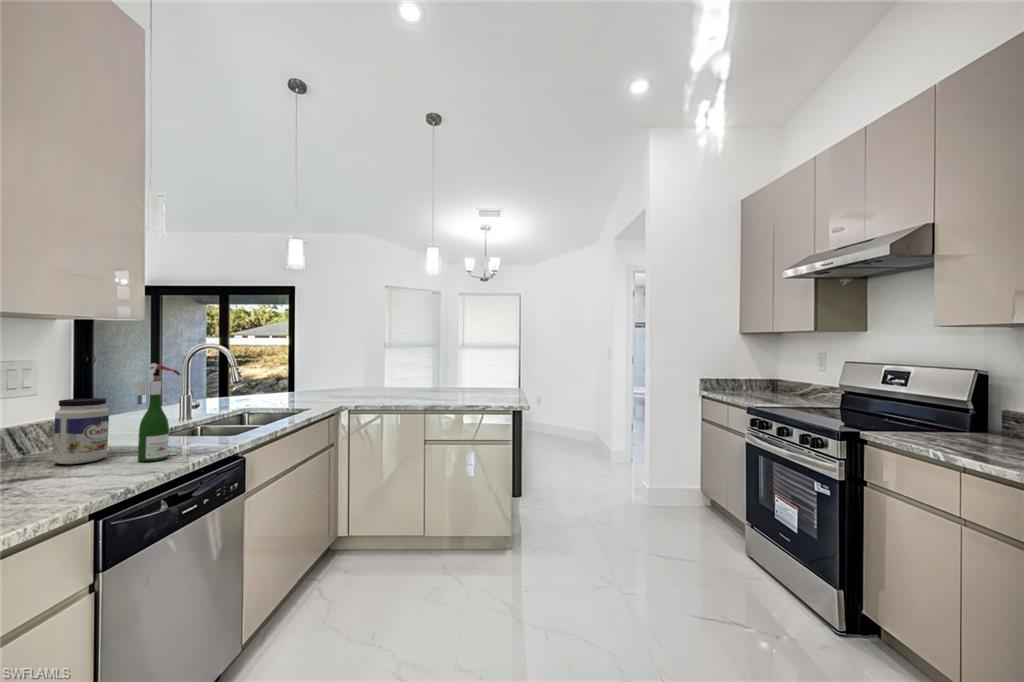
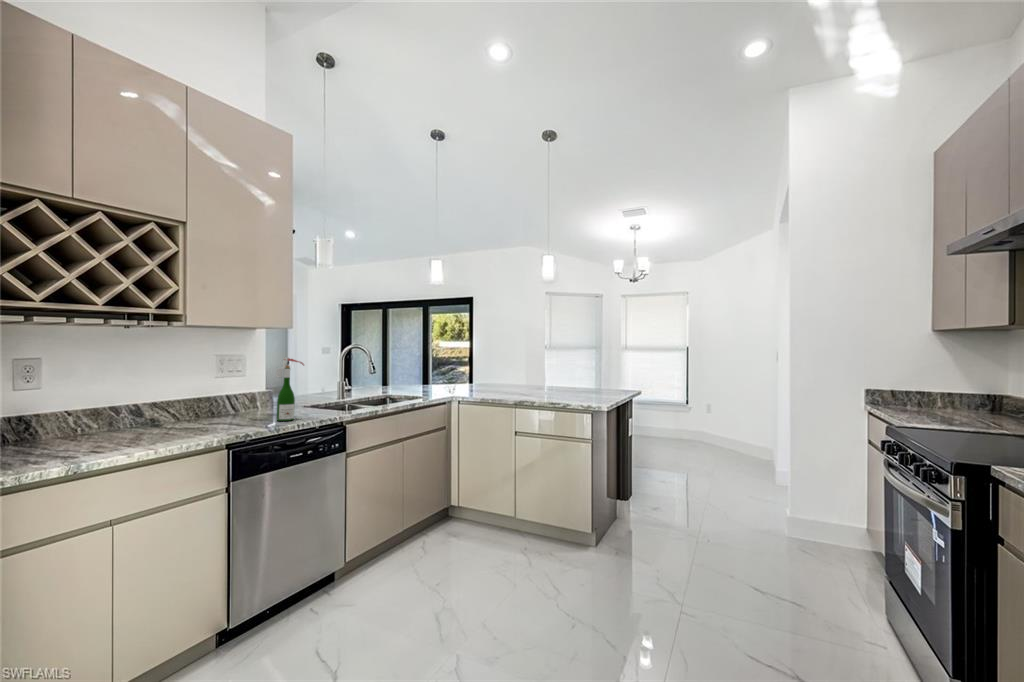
jar: present [53,398,109,464] -> none [240,379,270,418]

